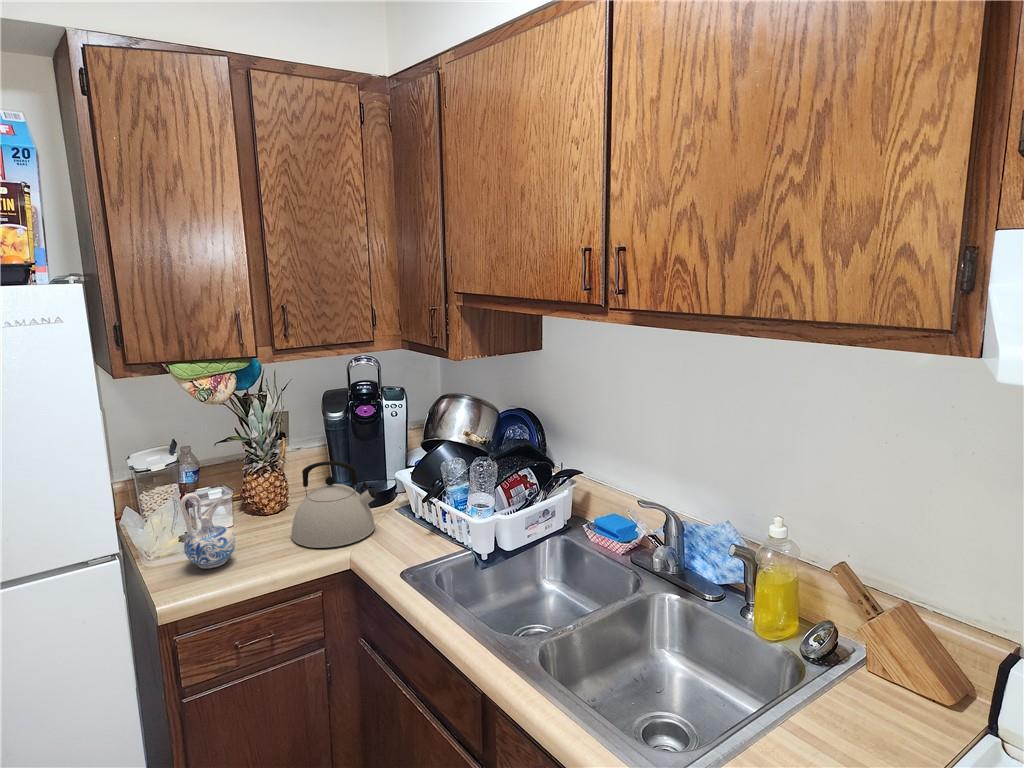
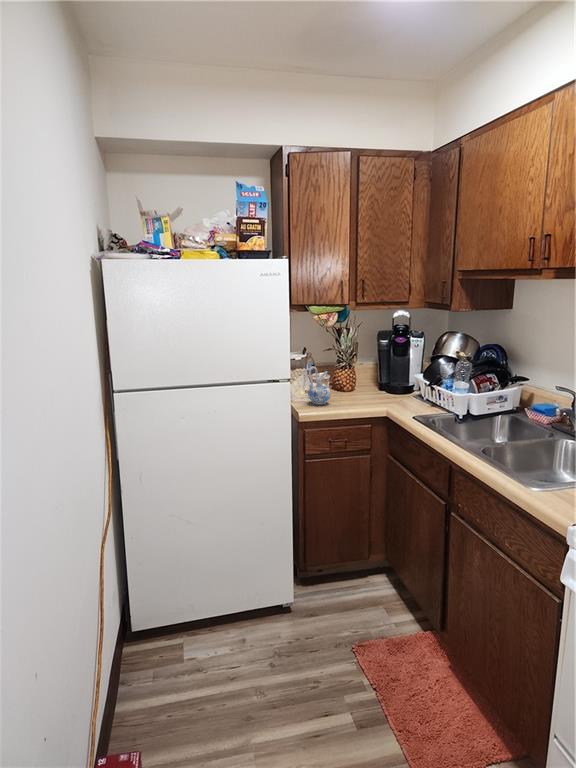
kettle: present [291,461,376,548] -> none [357,362,403,405]

